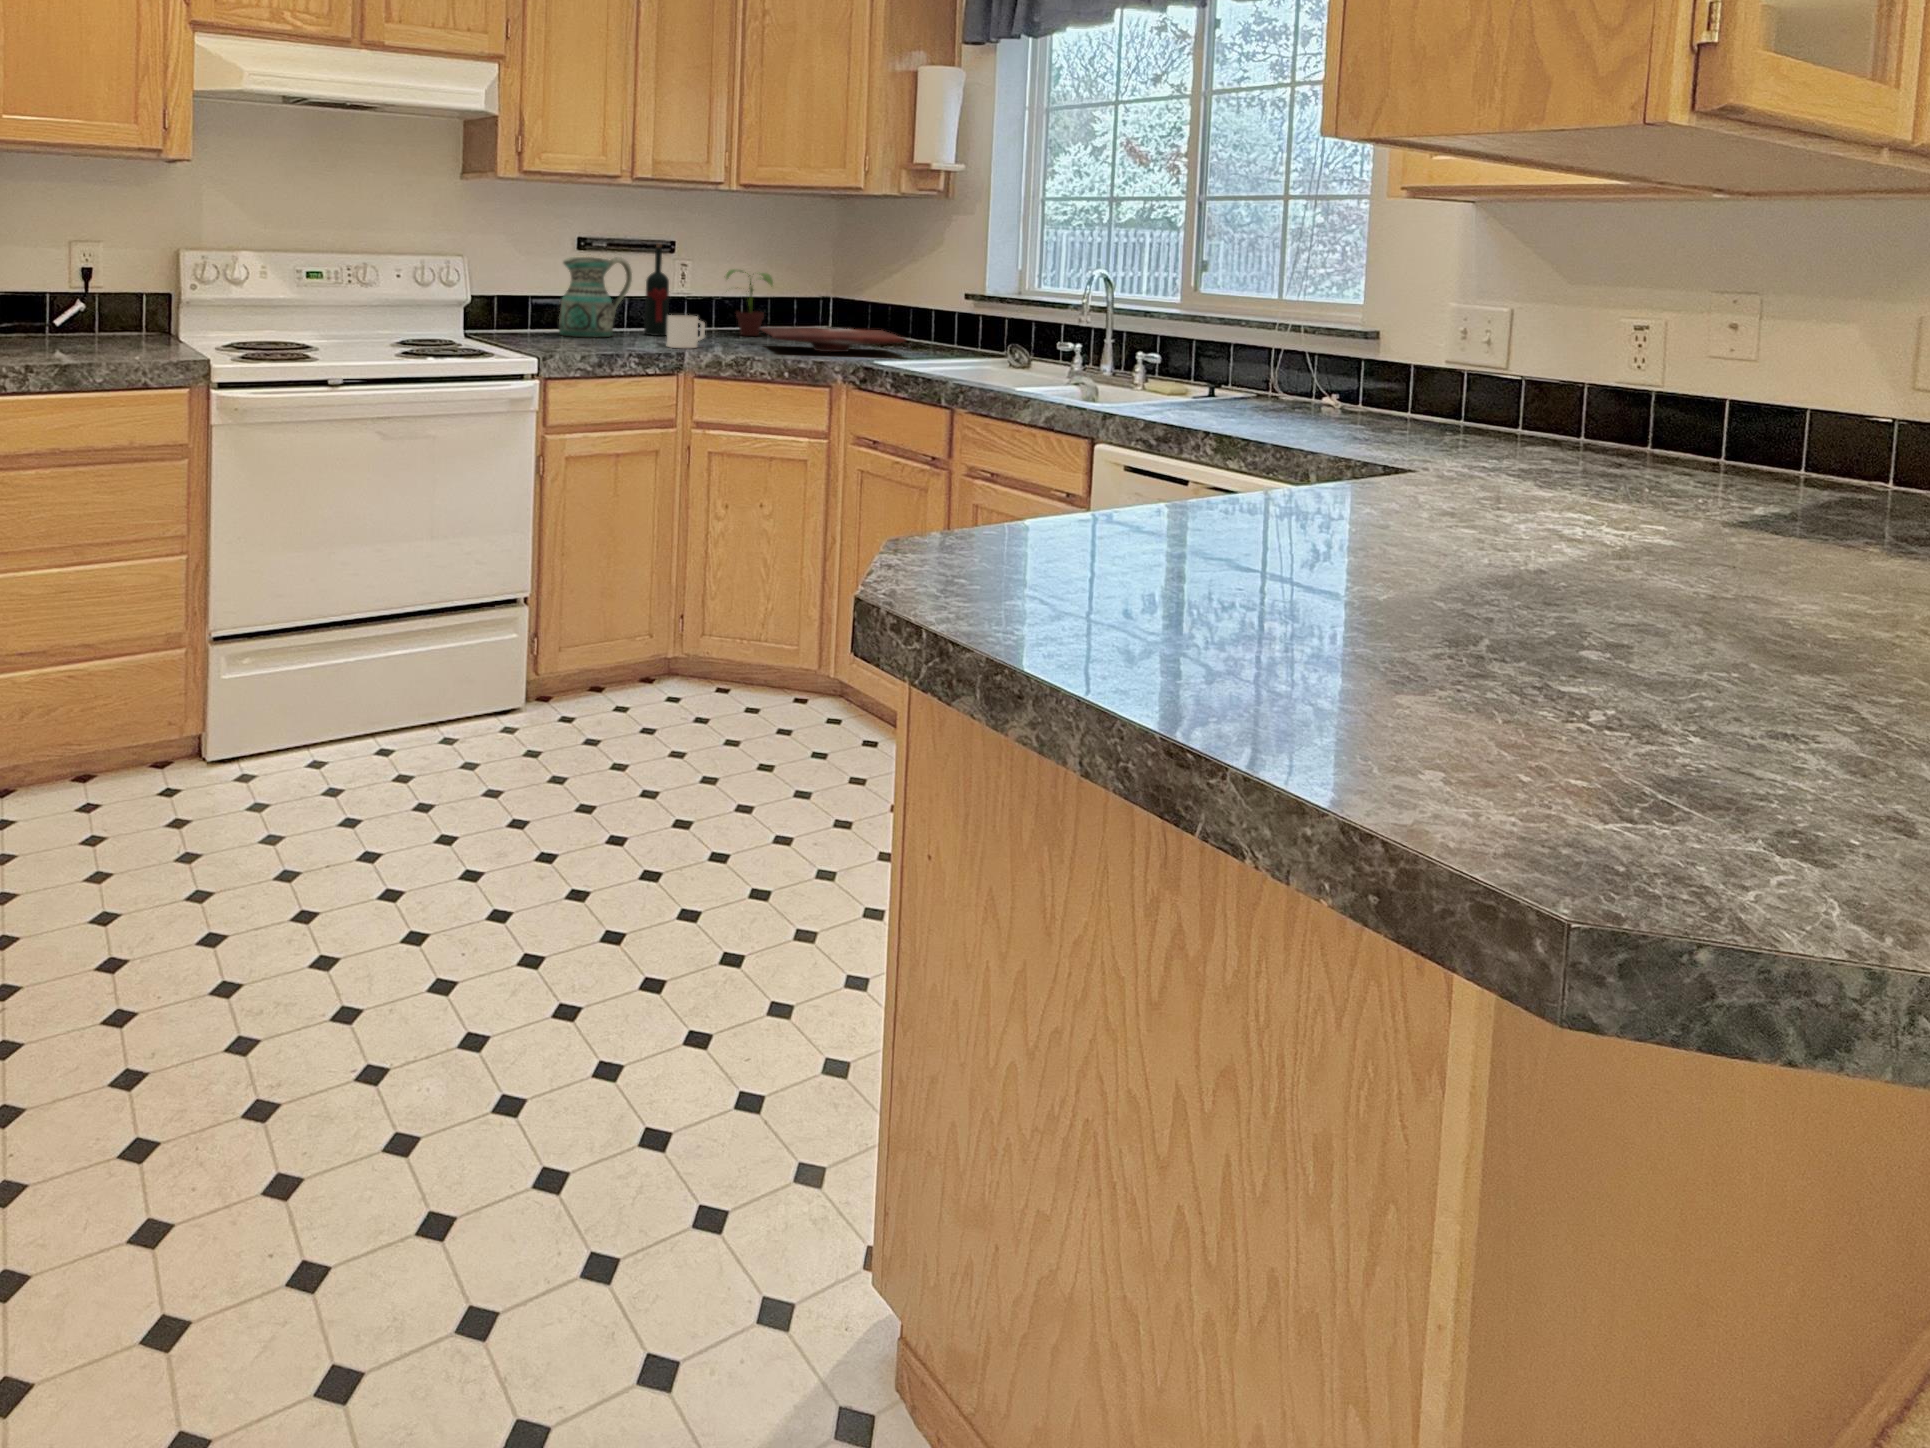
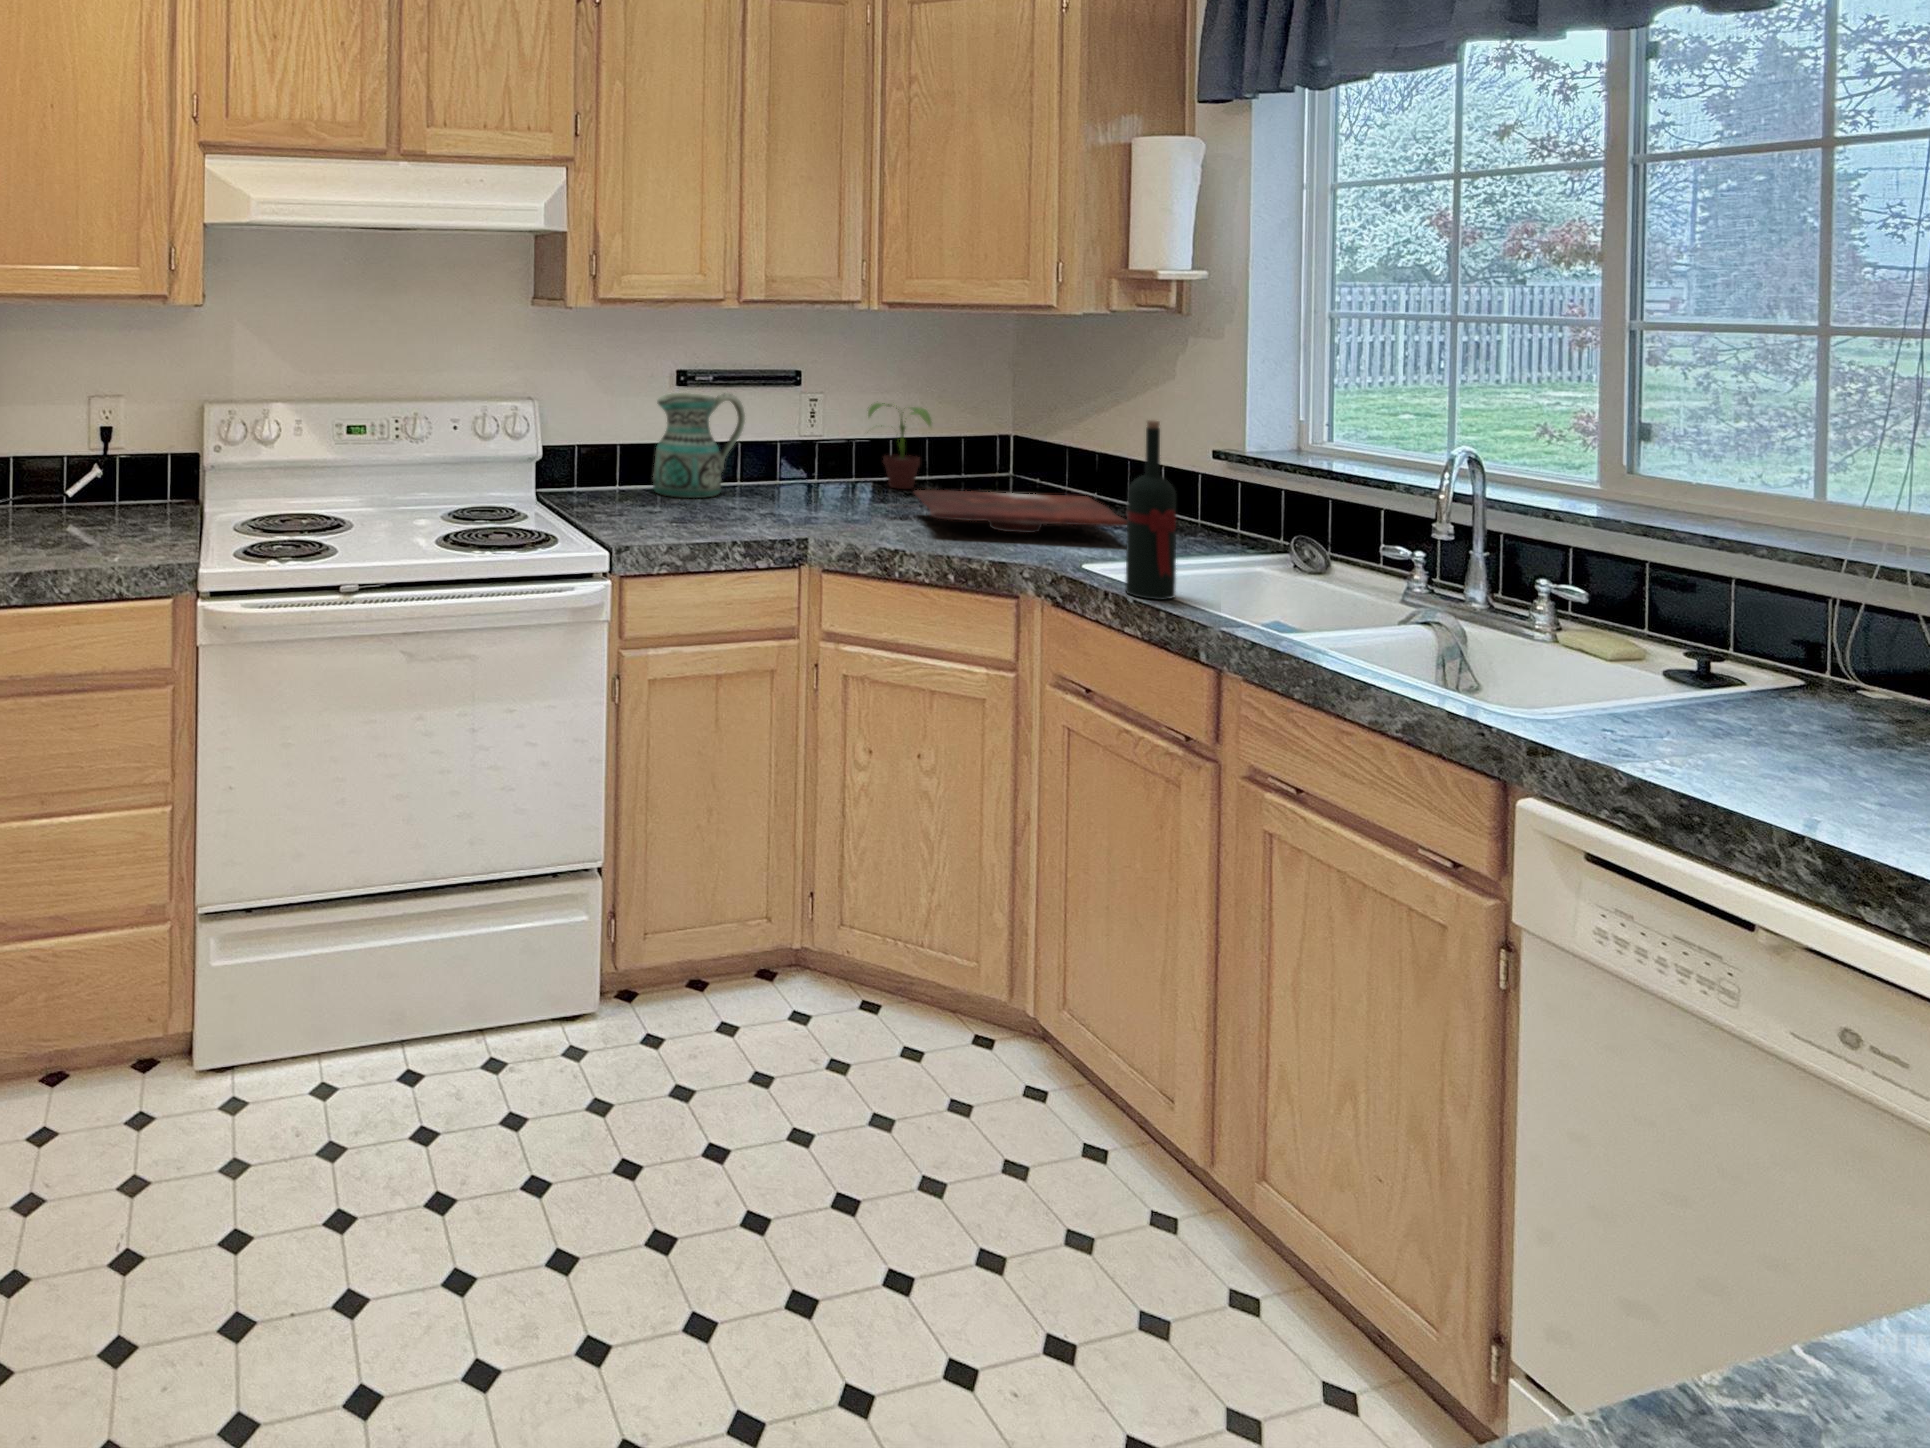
wine bottle: present [644,244,669,336] -> present [1125,420,1176,600]
mug: present [667,315,705,348] -> none [786,477,837,525]

